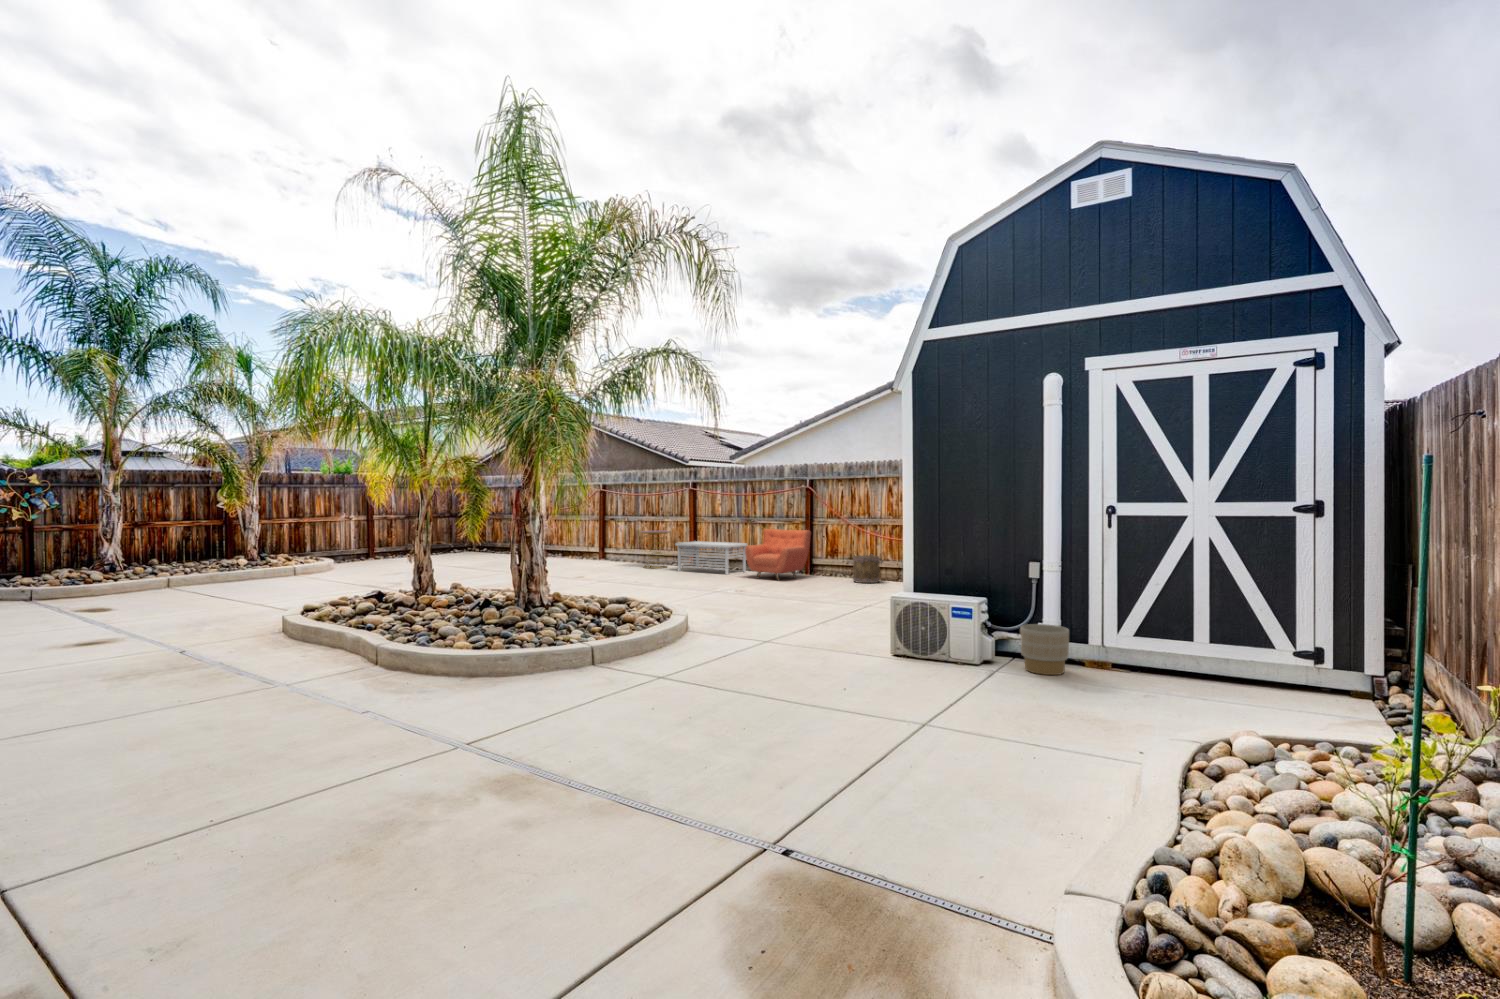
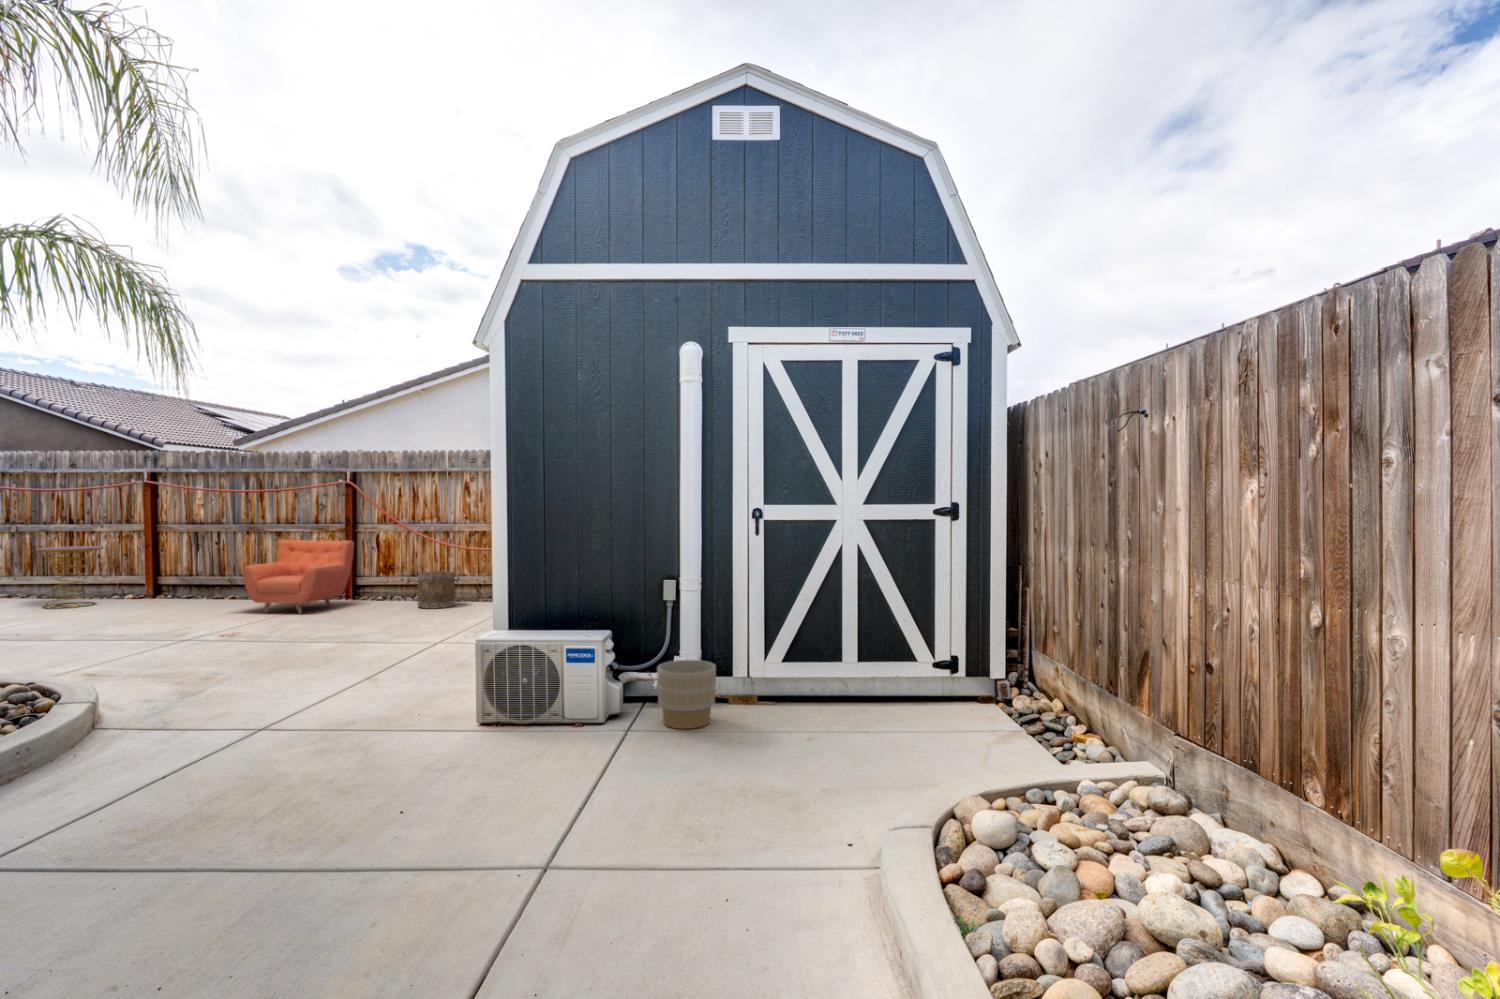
storage bench: present [675,541,747,575] -> none [110,561,250,610]

